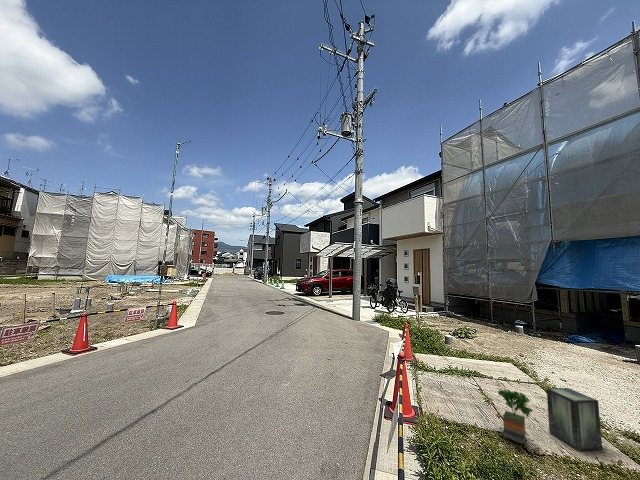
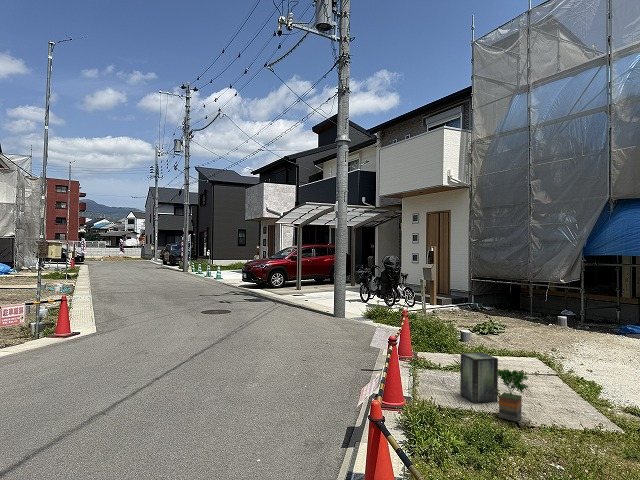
storage box: present [547,388,602,451] -> present [460,353,498,403]

